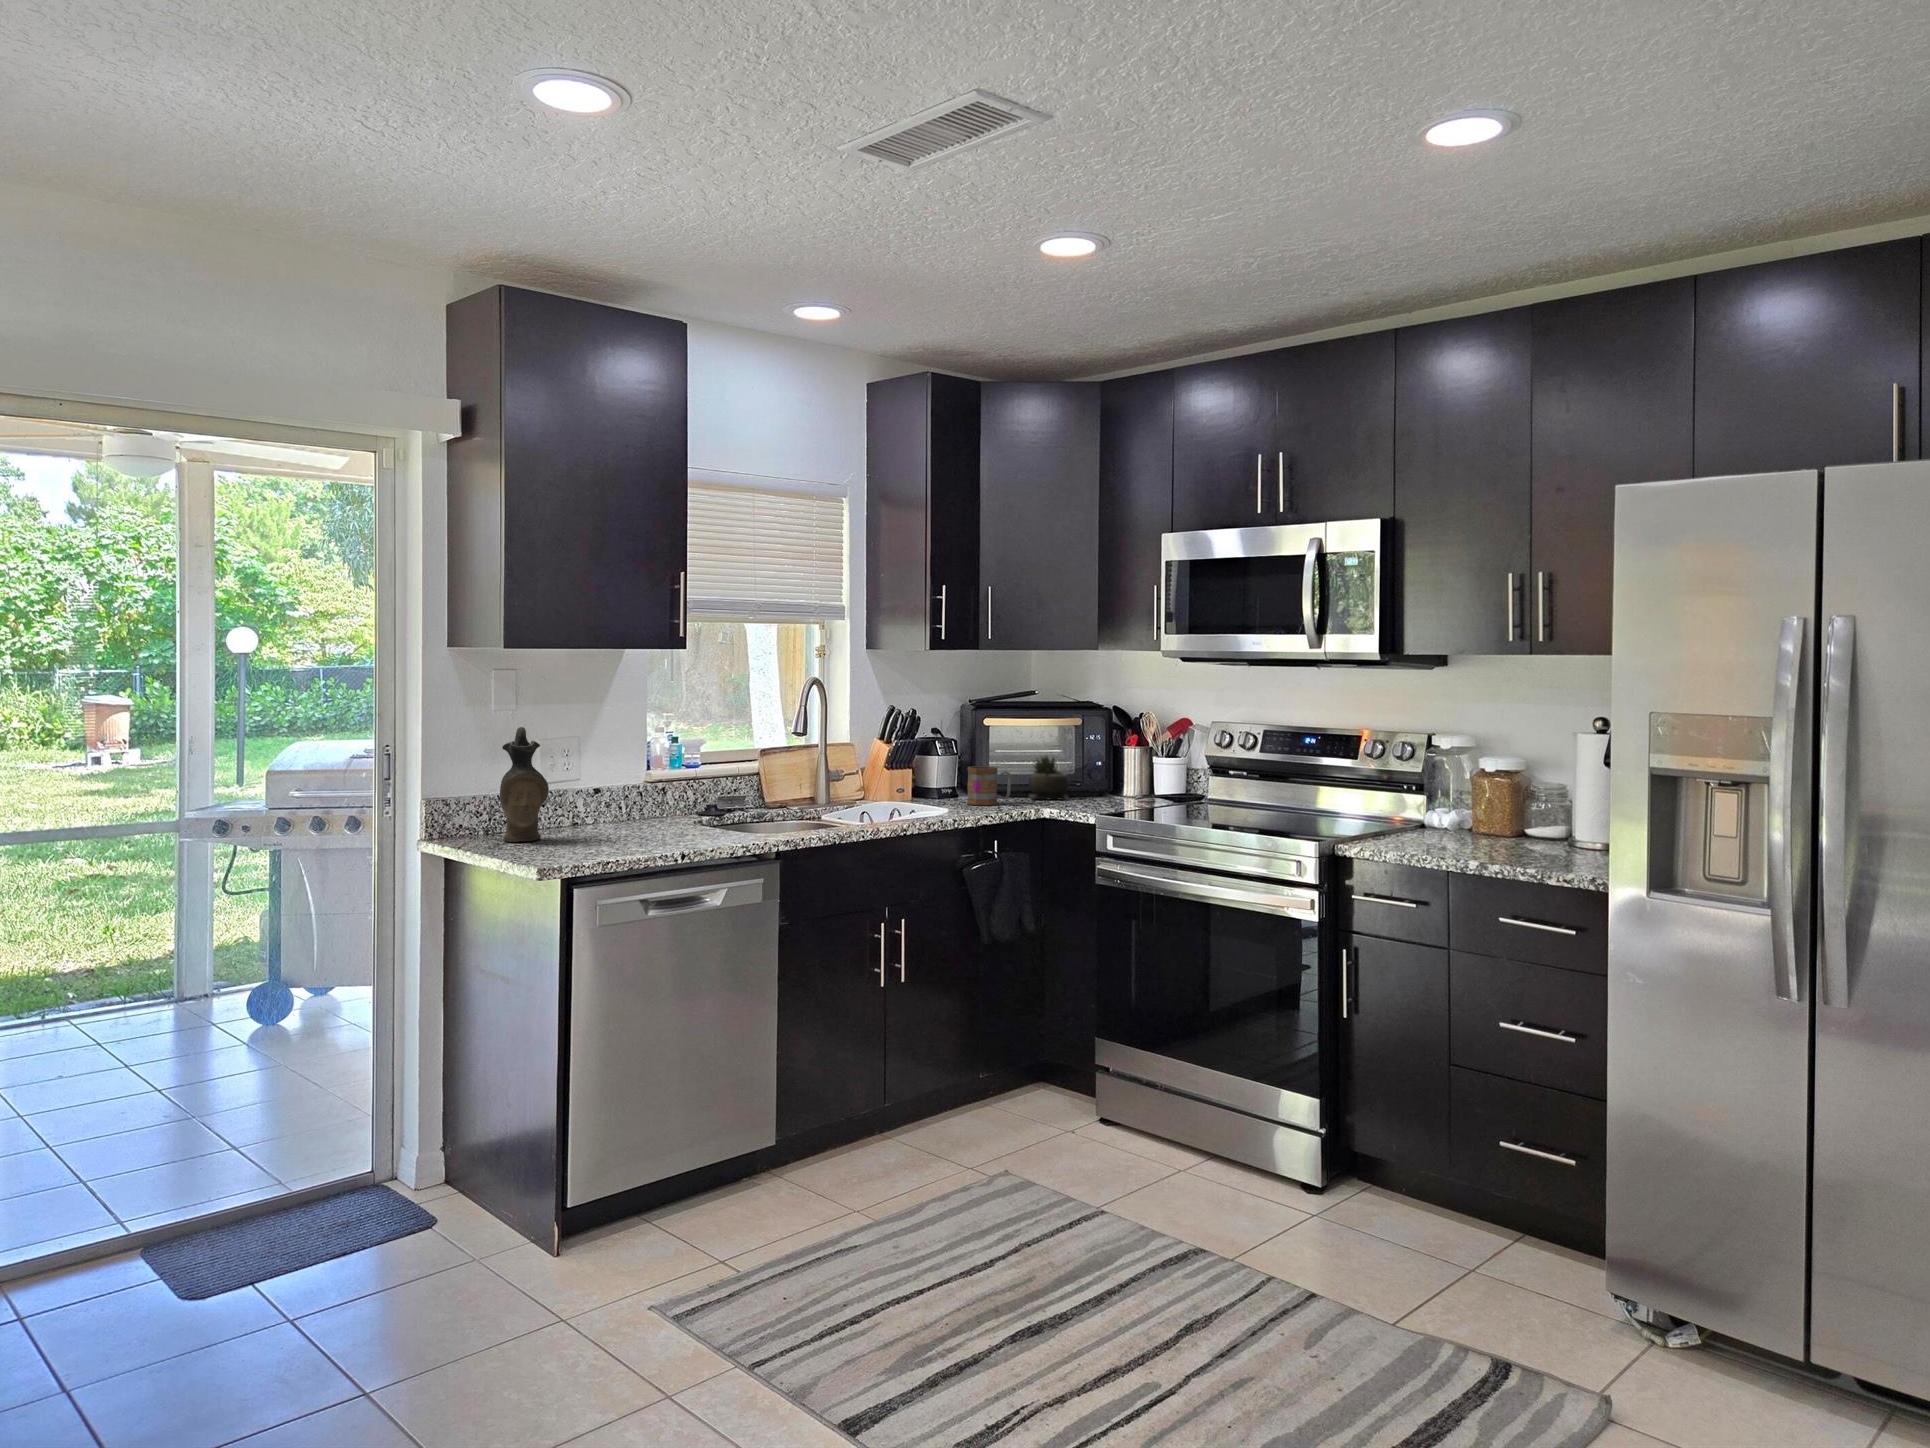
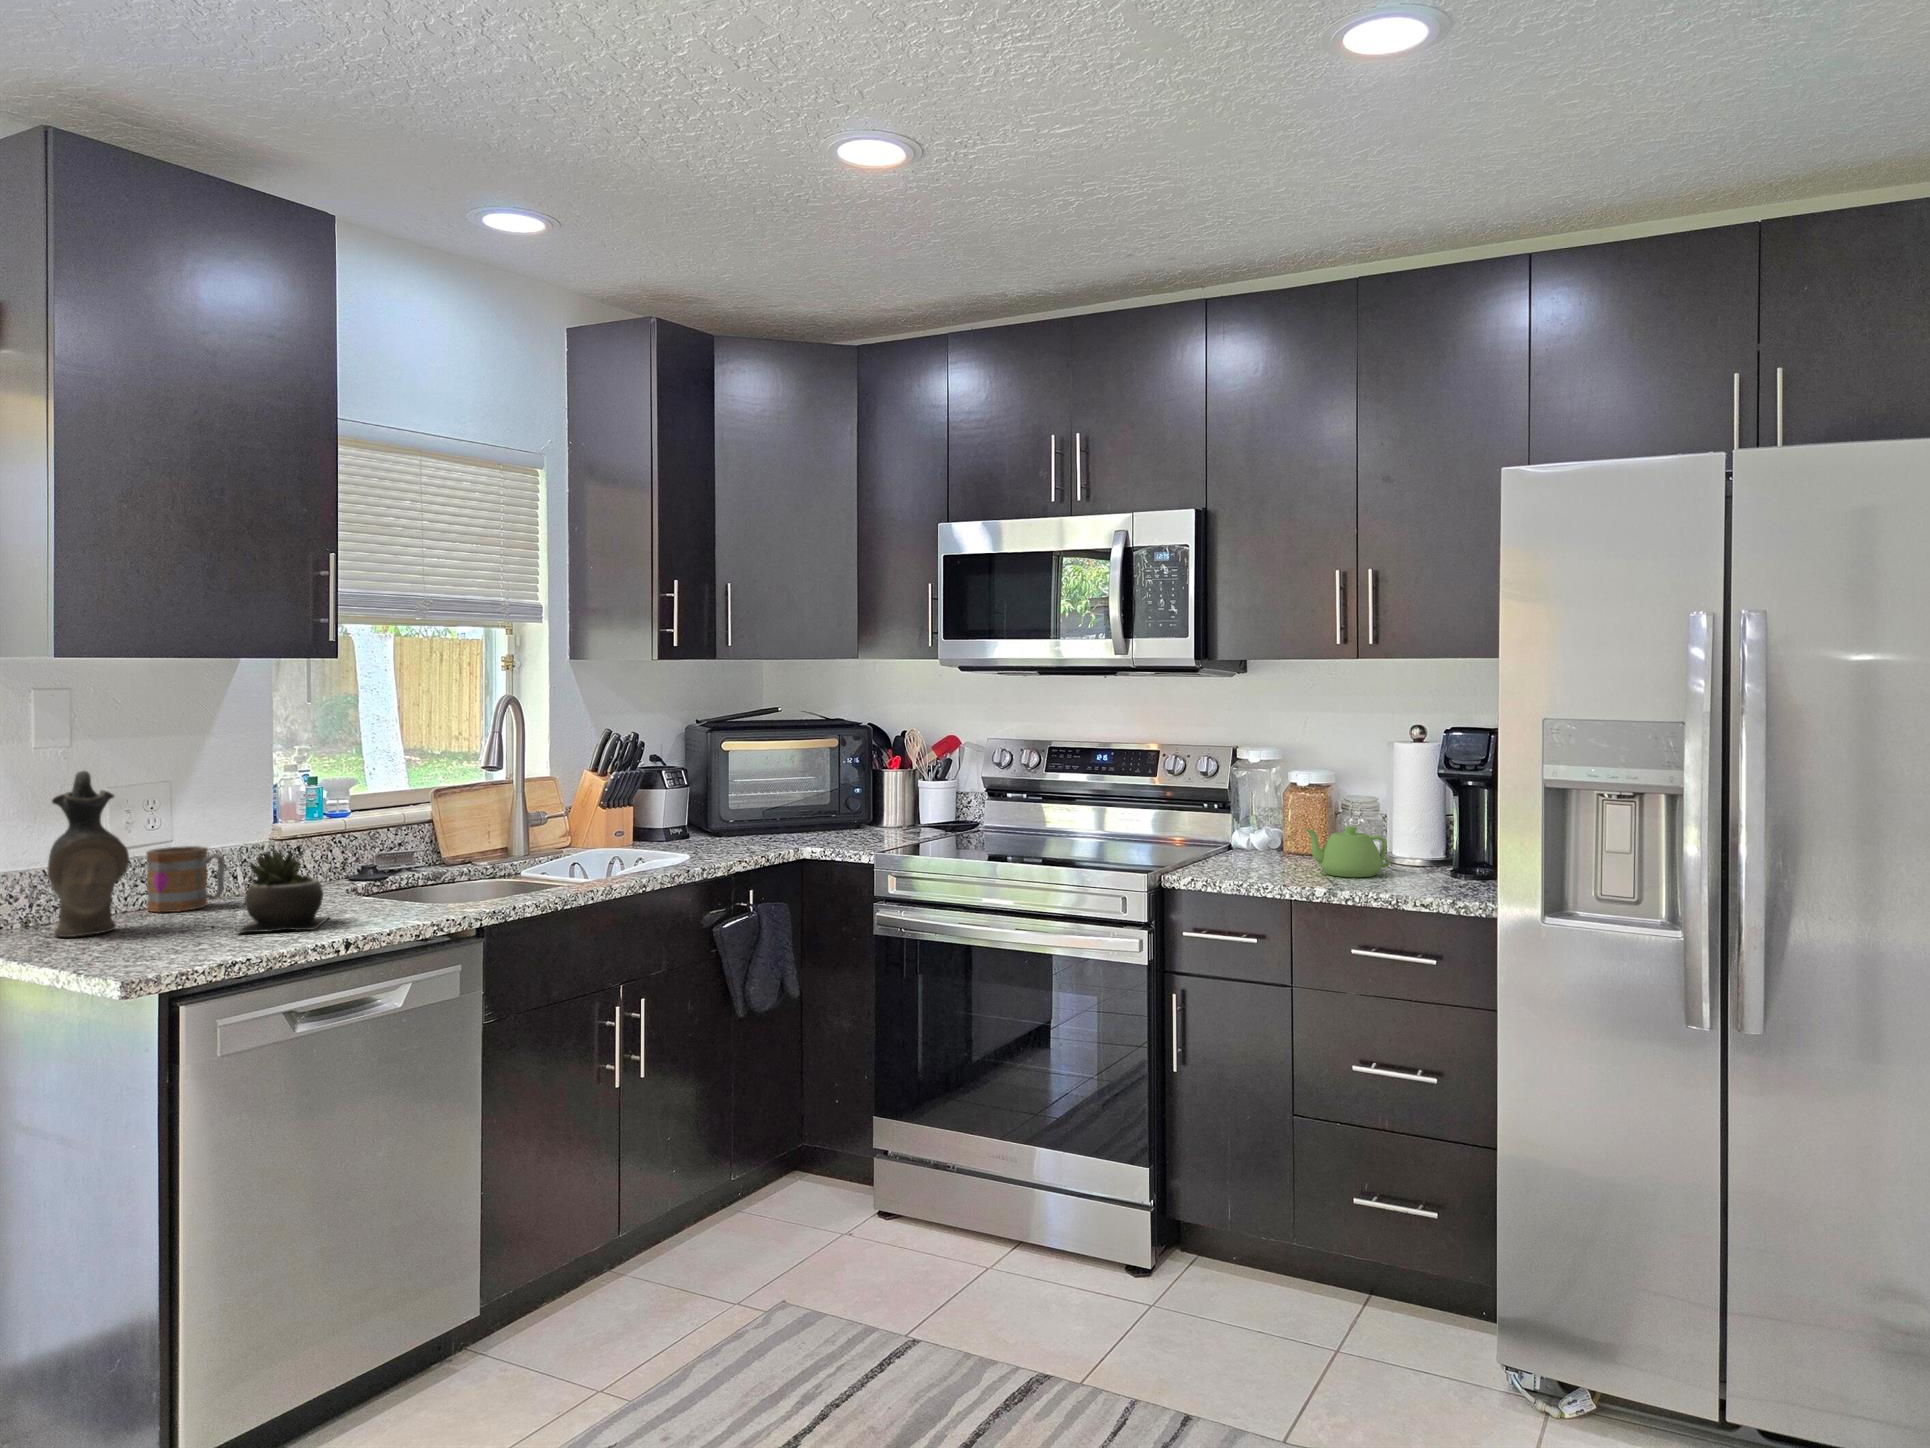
succulent plant: present [1030,756,1069,800] -> present [237,849,328,933]
mug: present [967,766,1012,805] -> present [147,846,225,912]
teapot: none [1465,807,1547,854] -> present [1304,826,1390,877]

